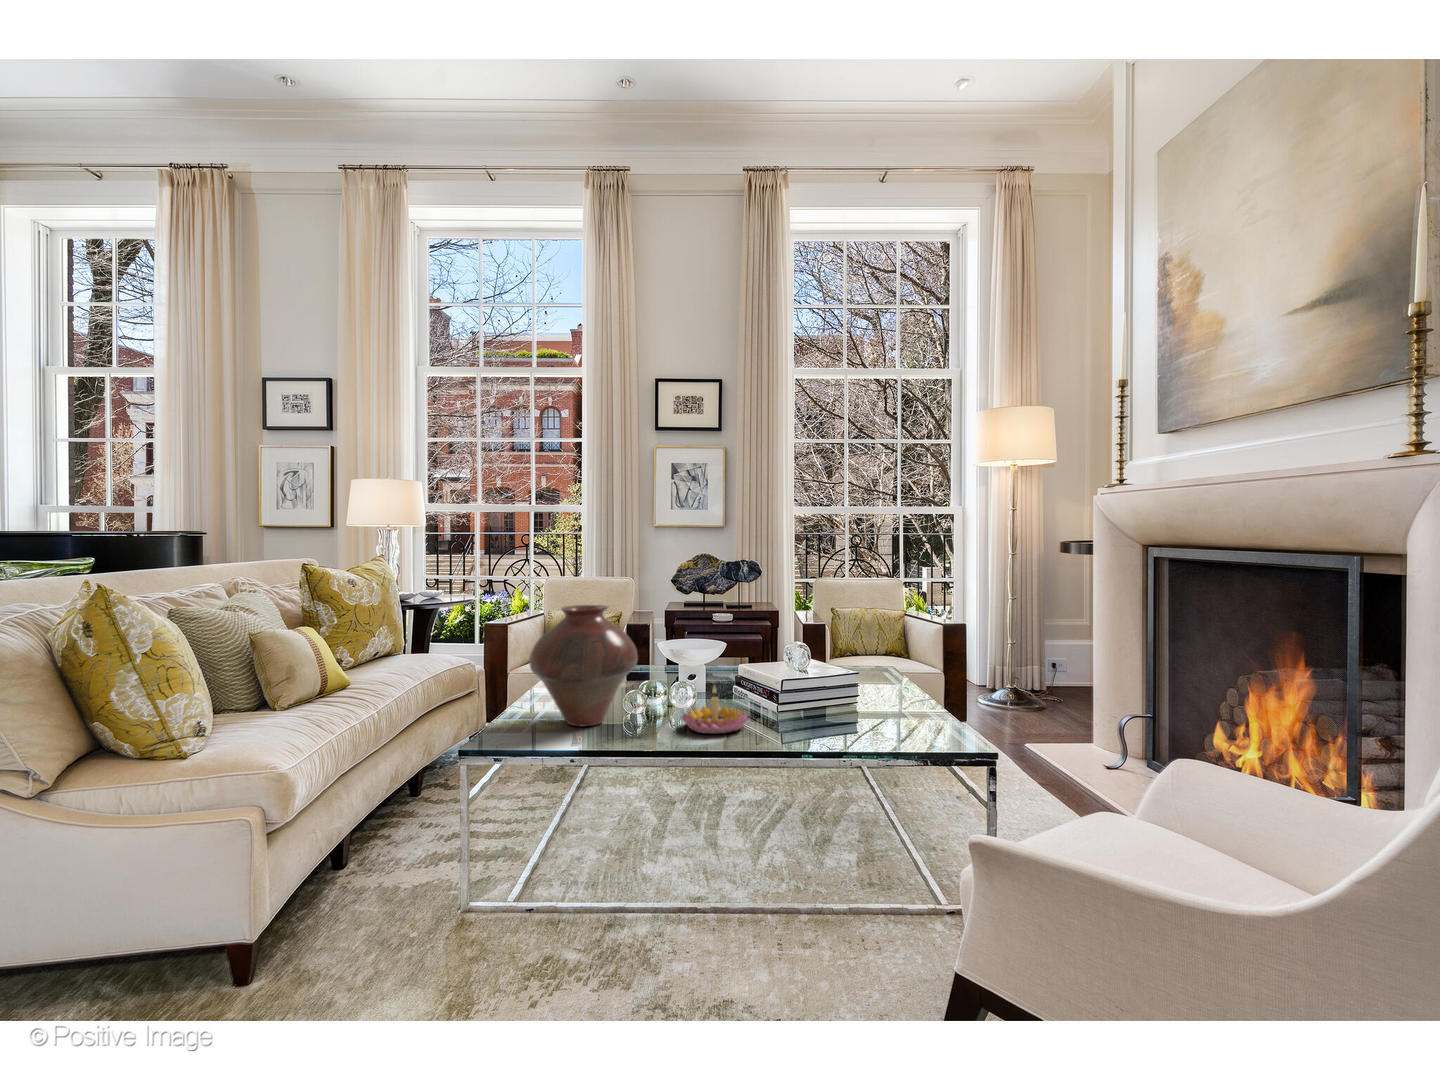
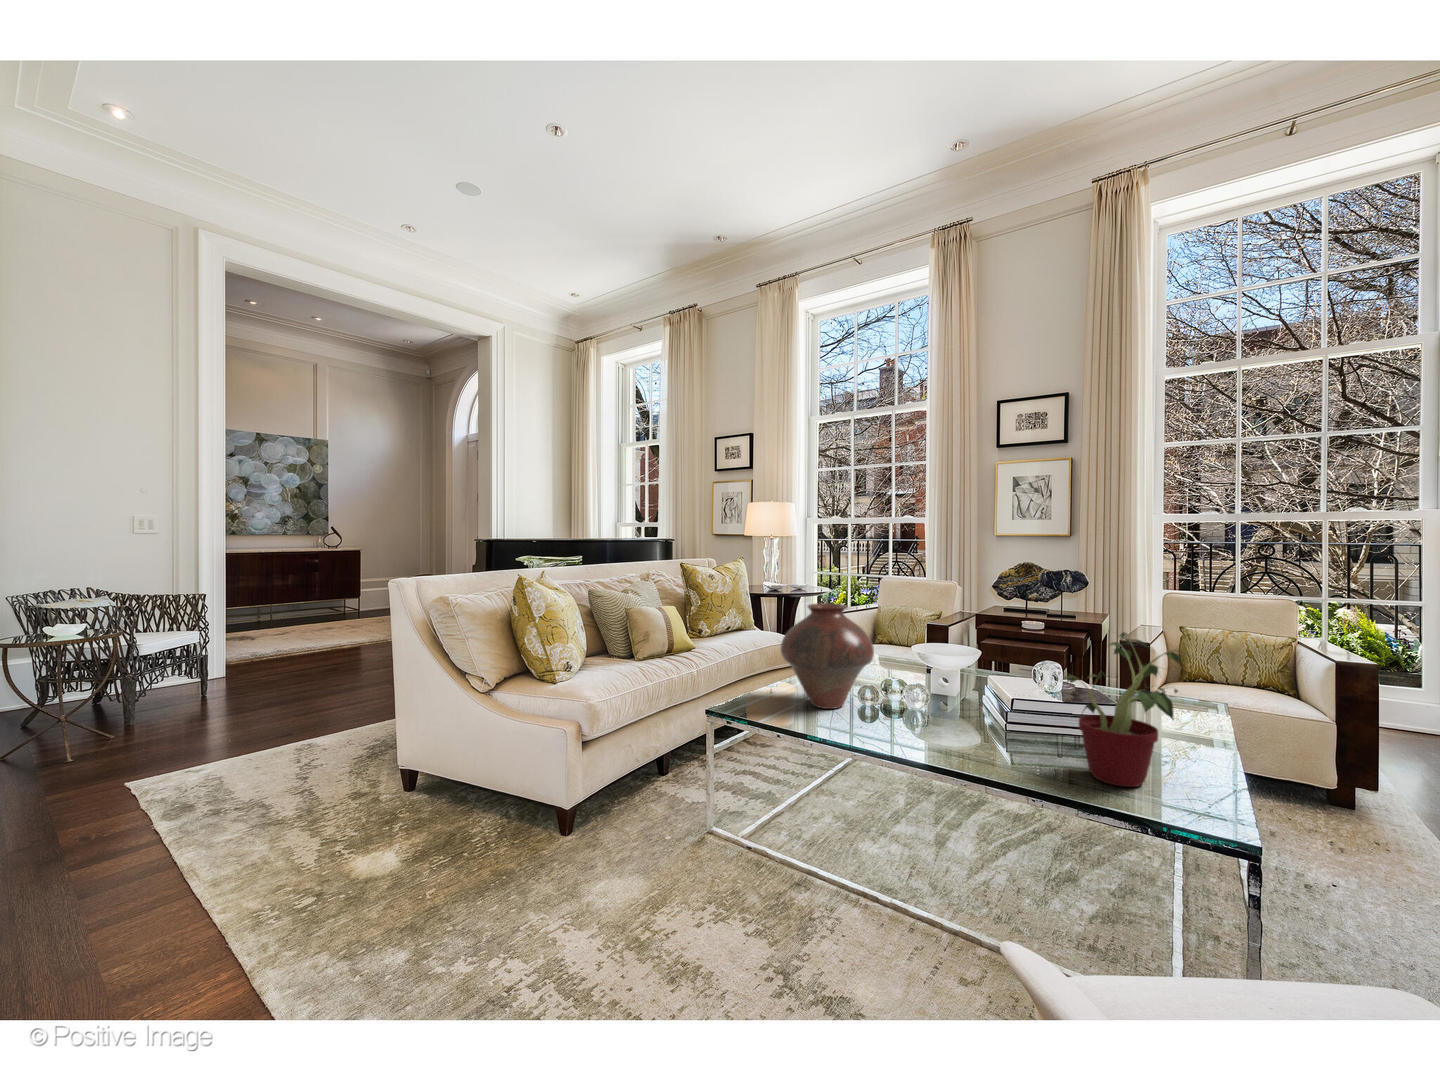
potted plant: none [842,606,934,739] -> present [1064,632,1190,787]
candle holder: present [682,685,748,734] -> none [899,689,969,740]

